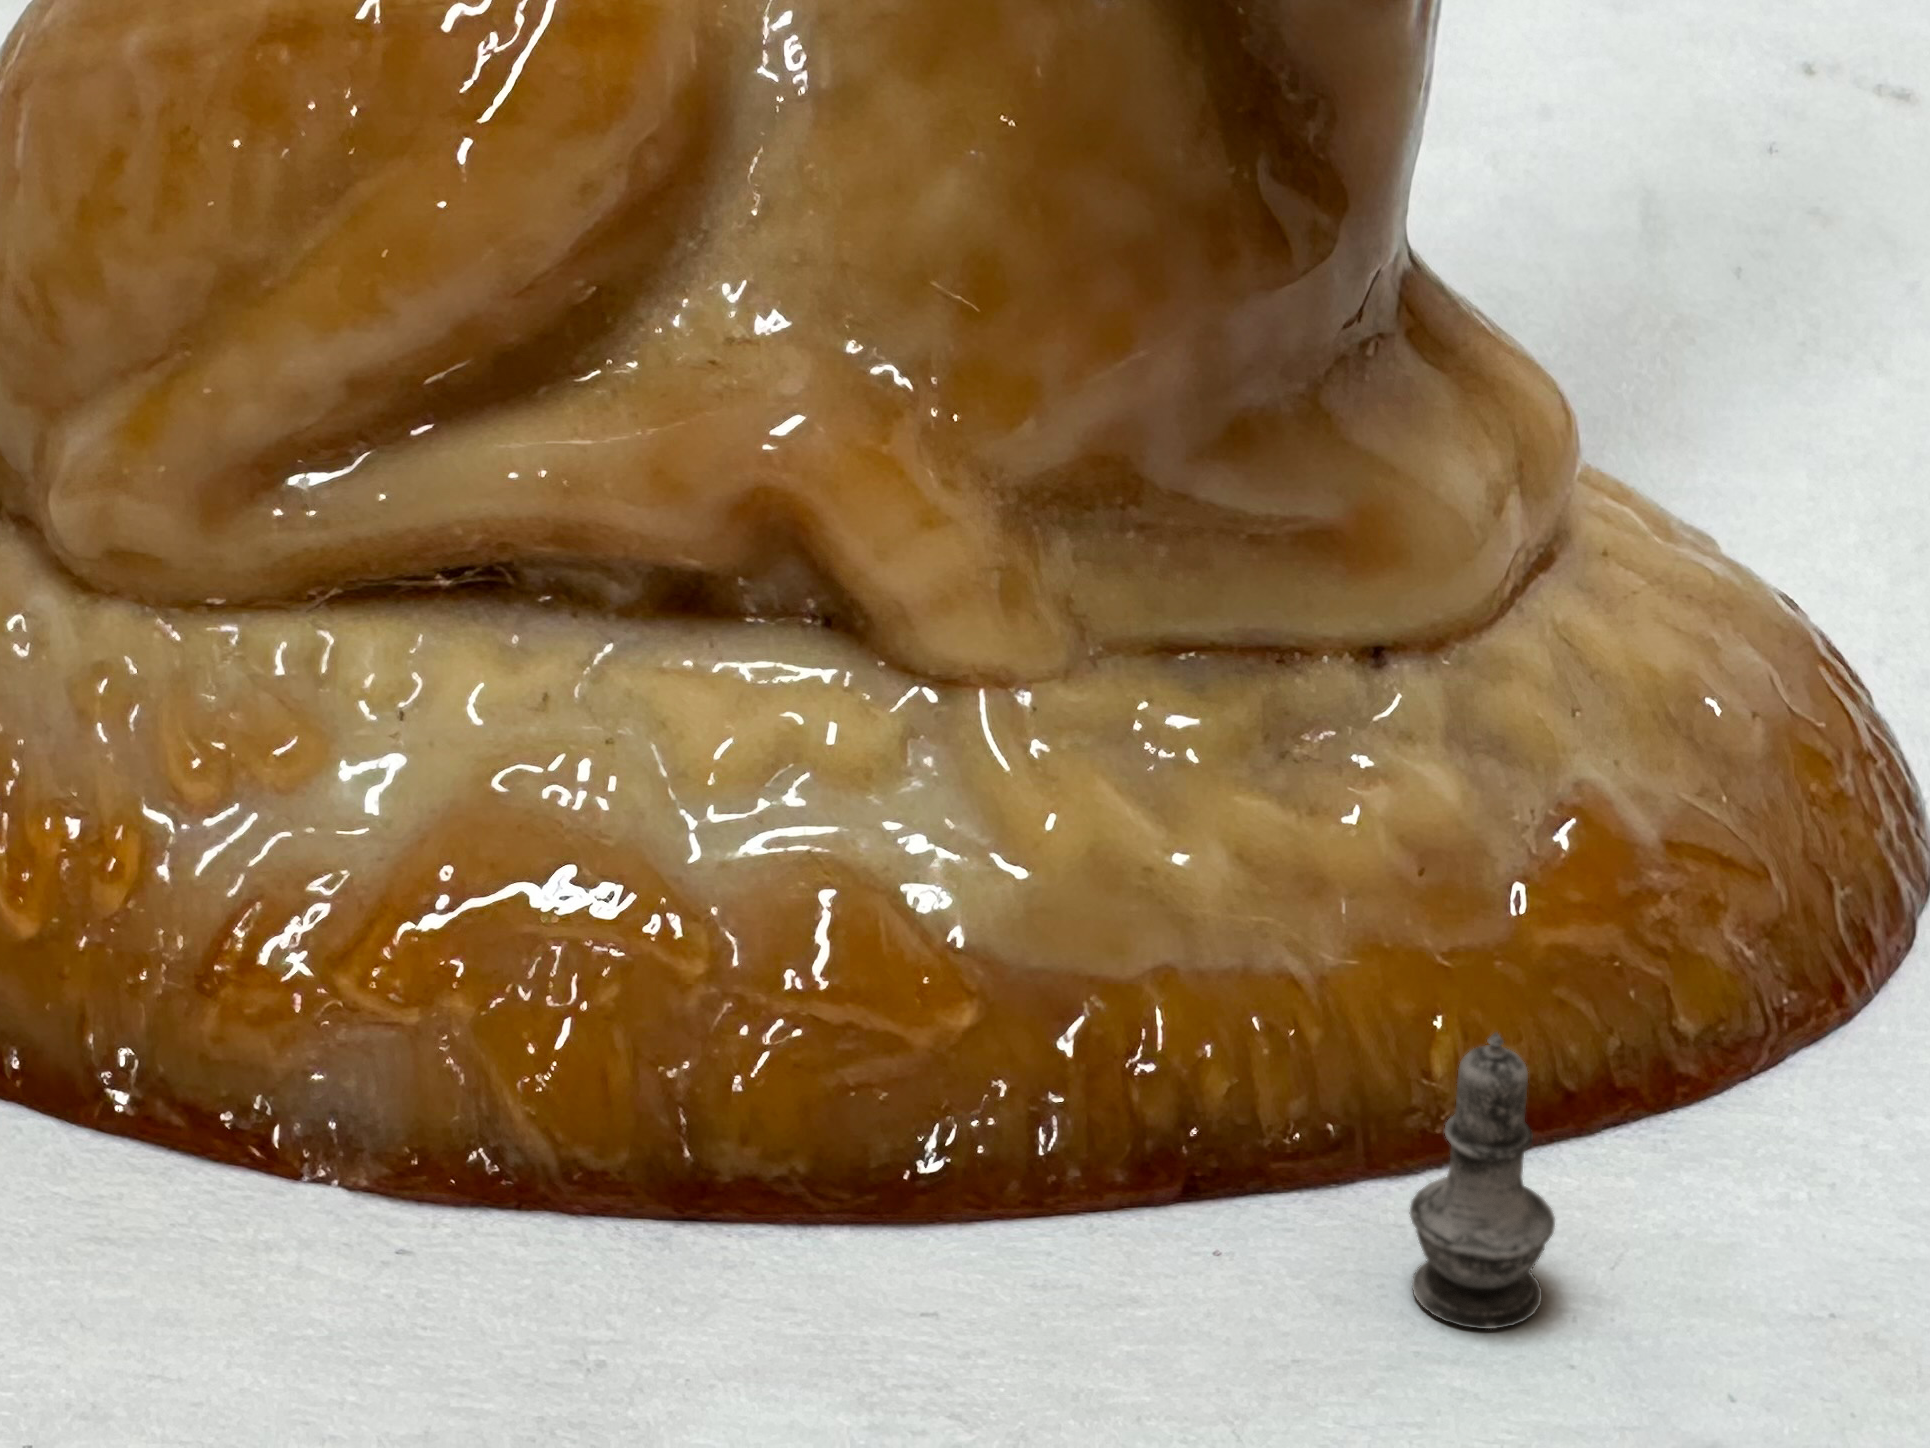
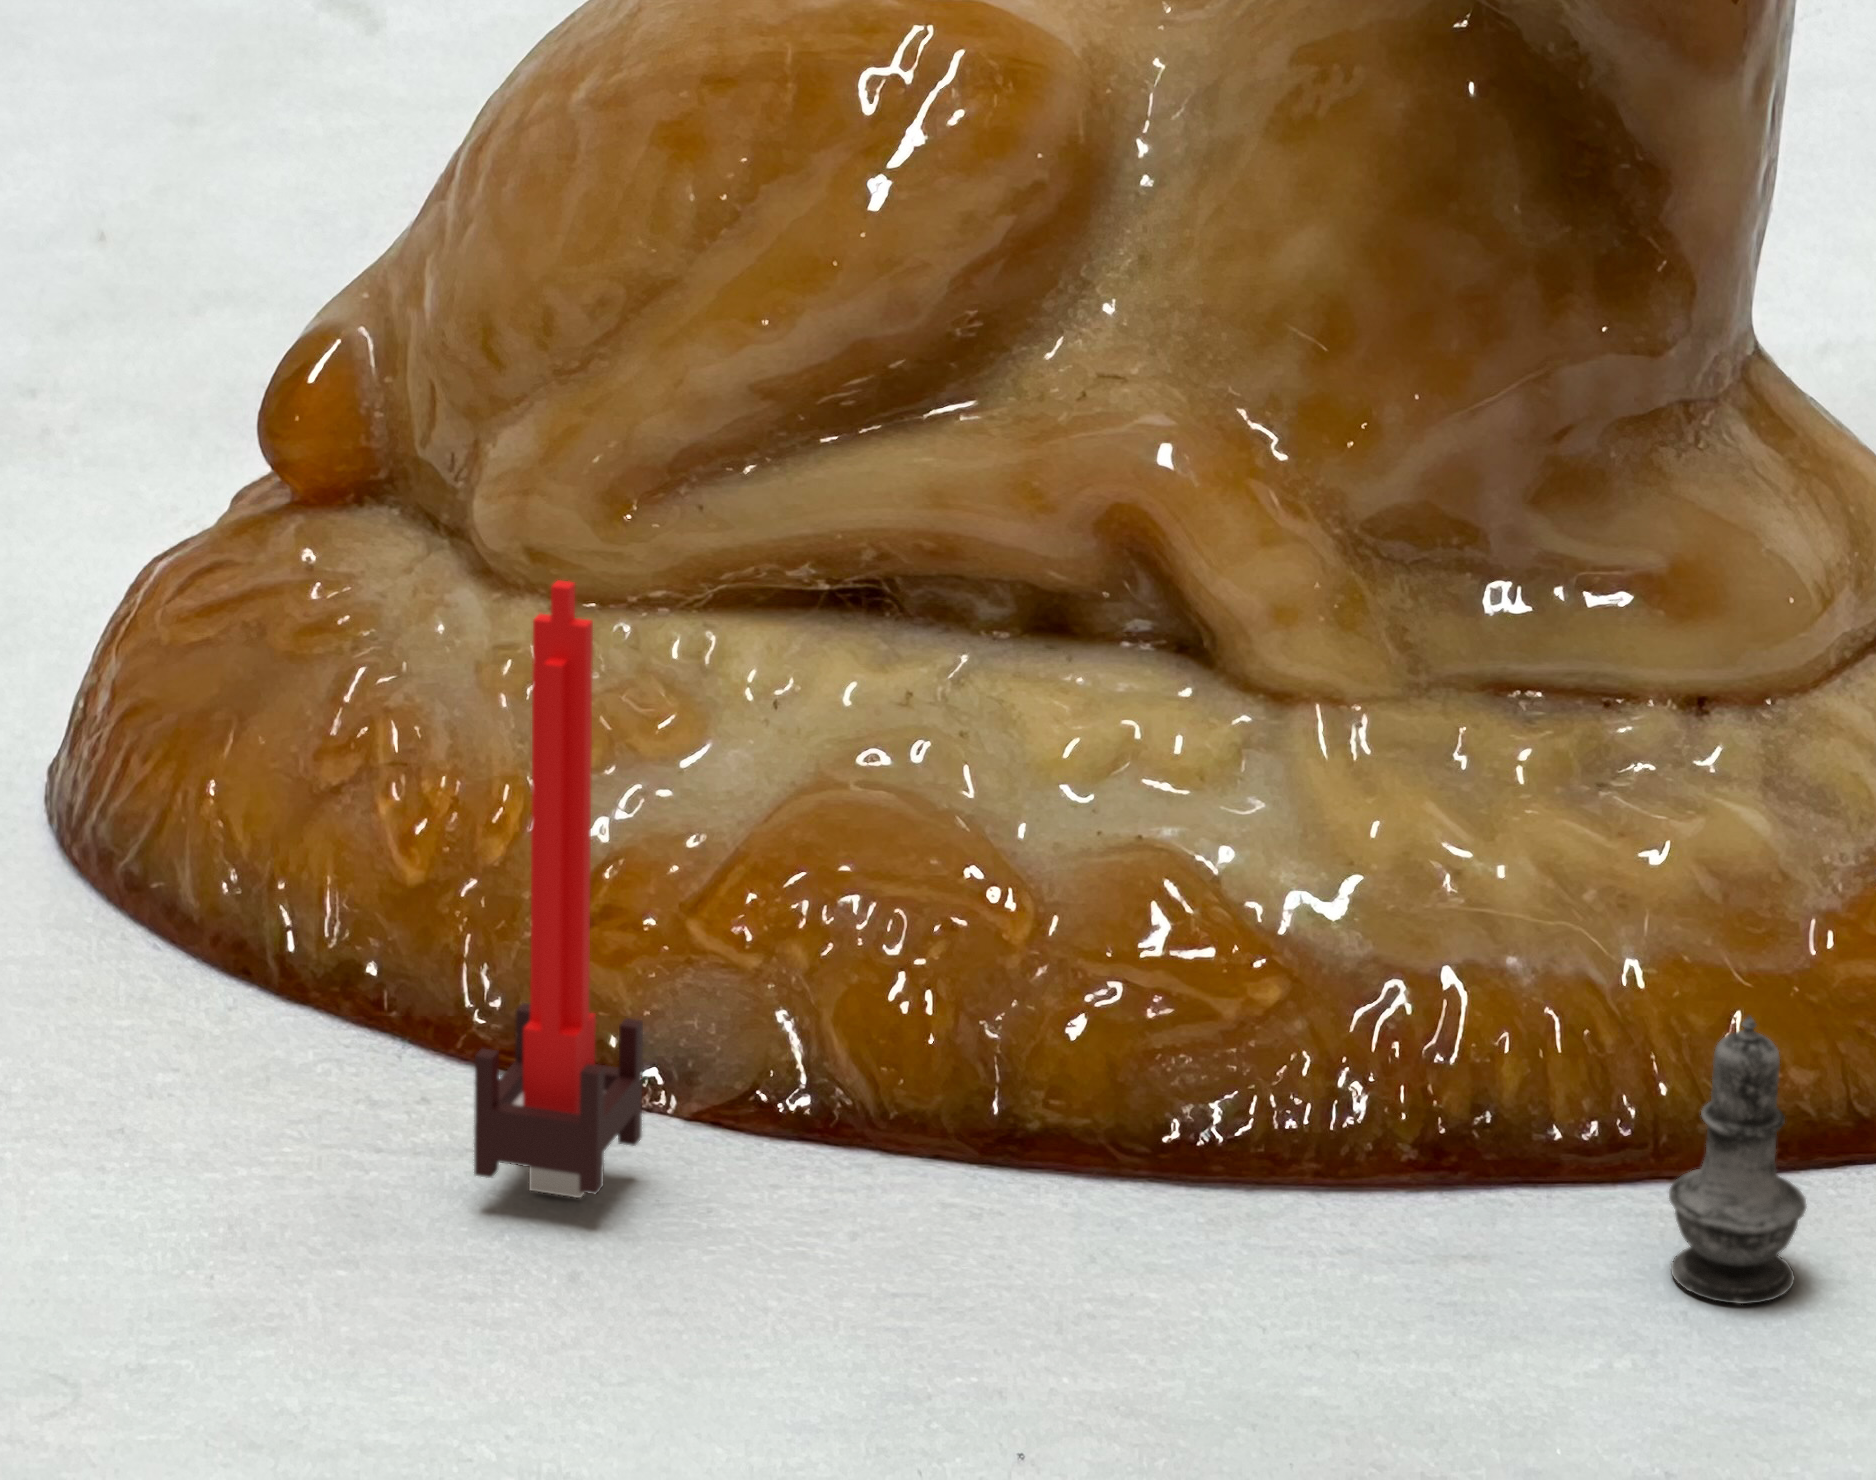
candle: none [126,654,303,1300] -> present [474,580,643,1198]

